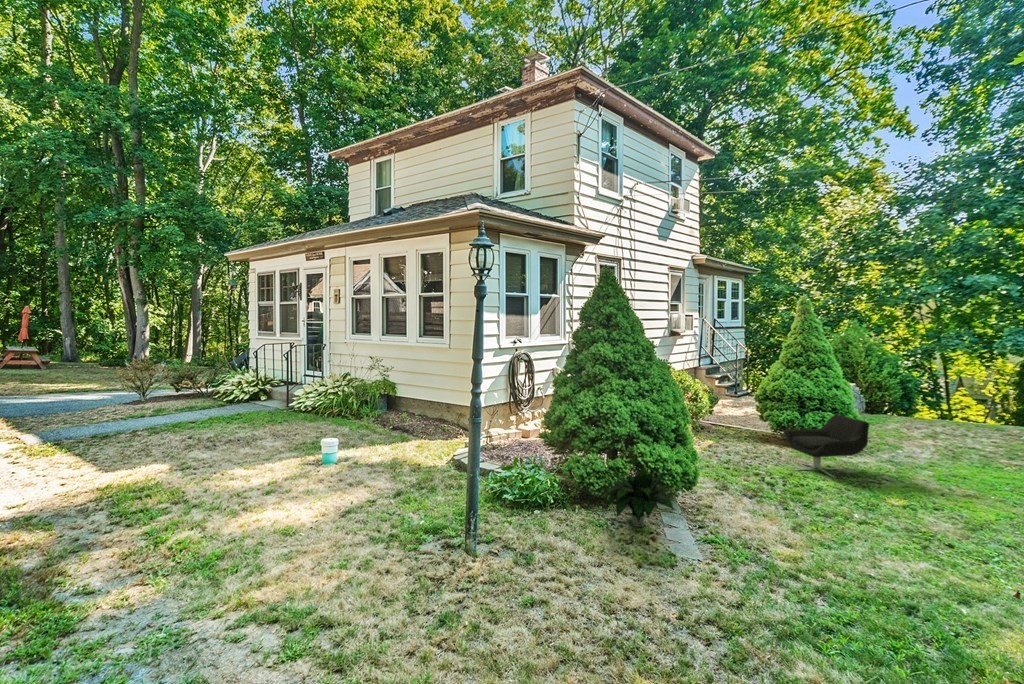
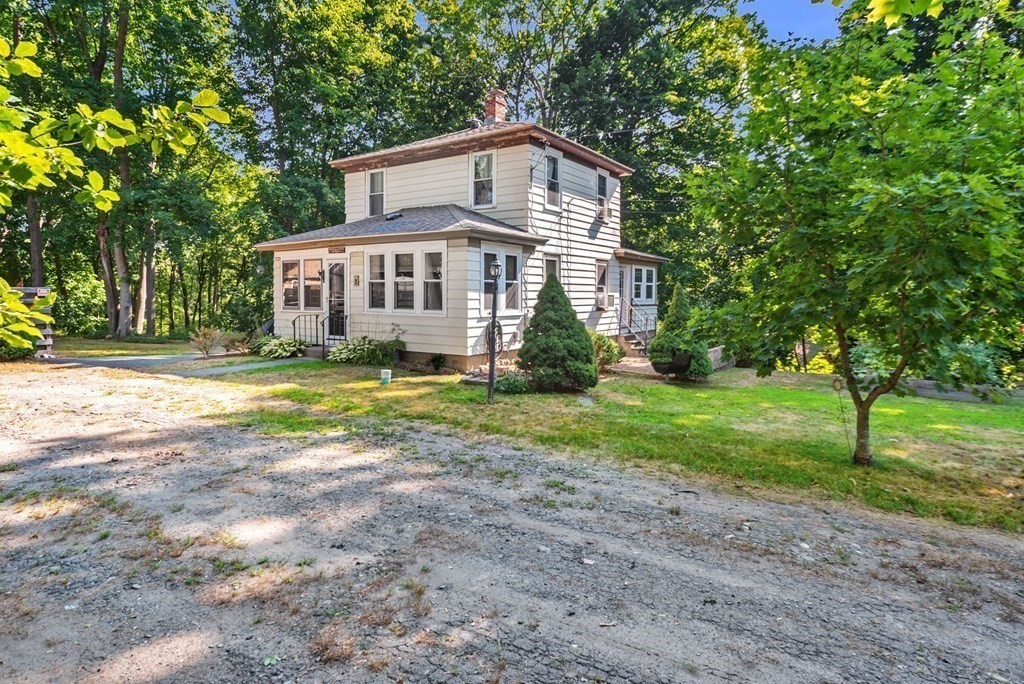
potted plant: present [606,465,675,527] -> present [426,353,449,374]

